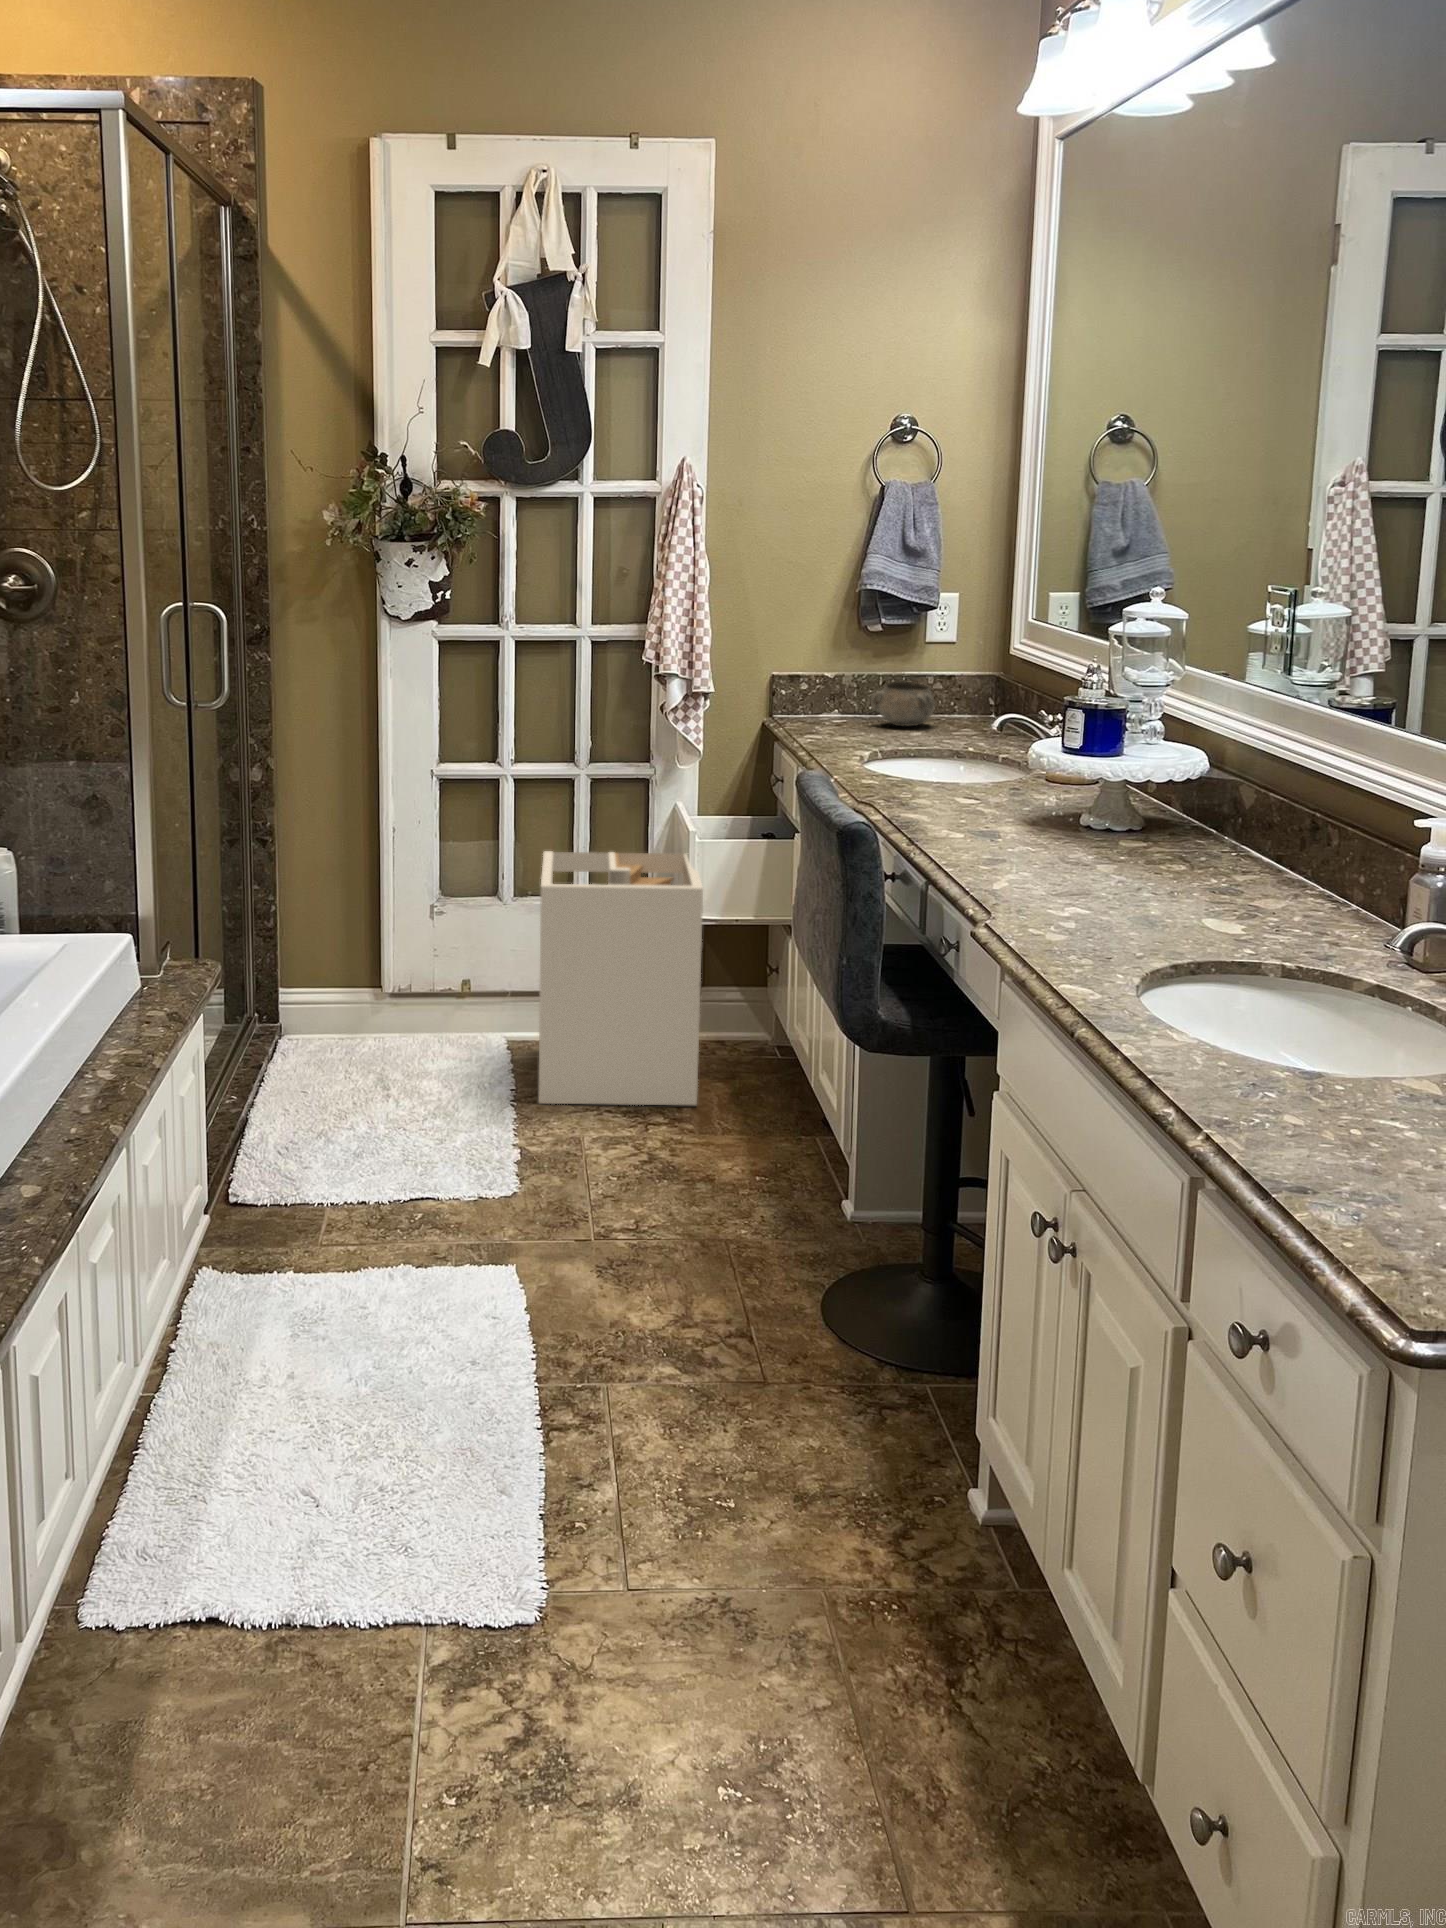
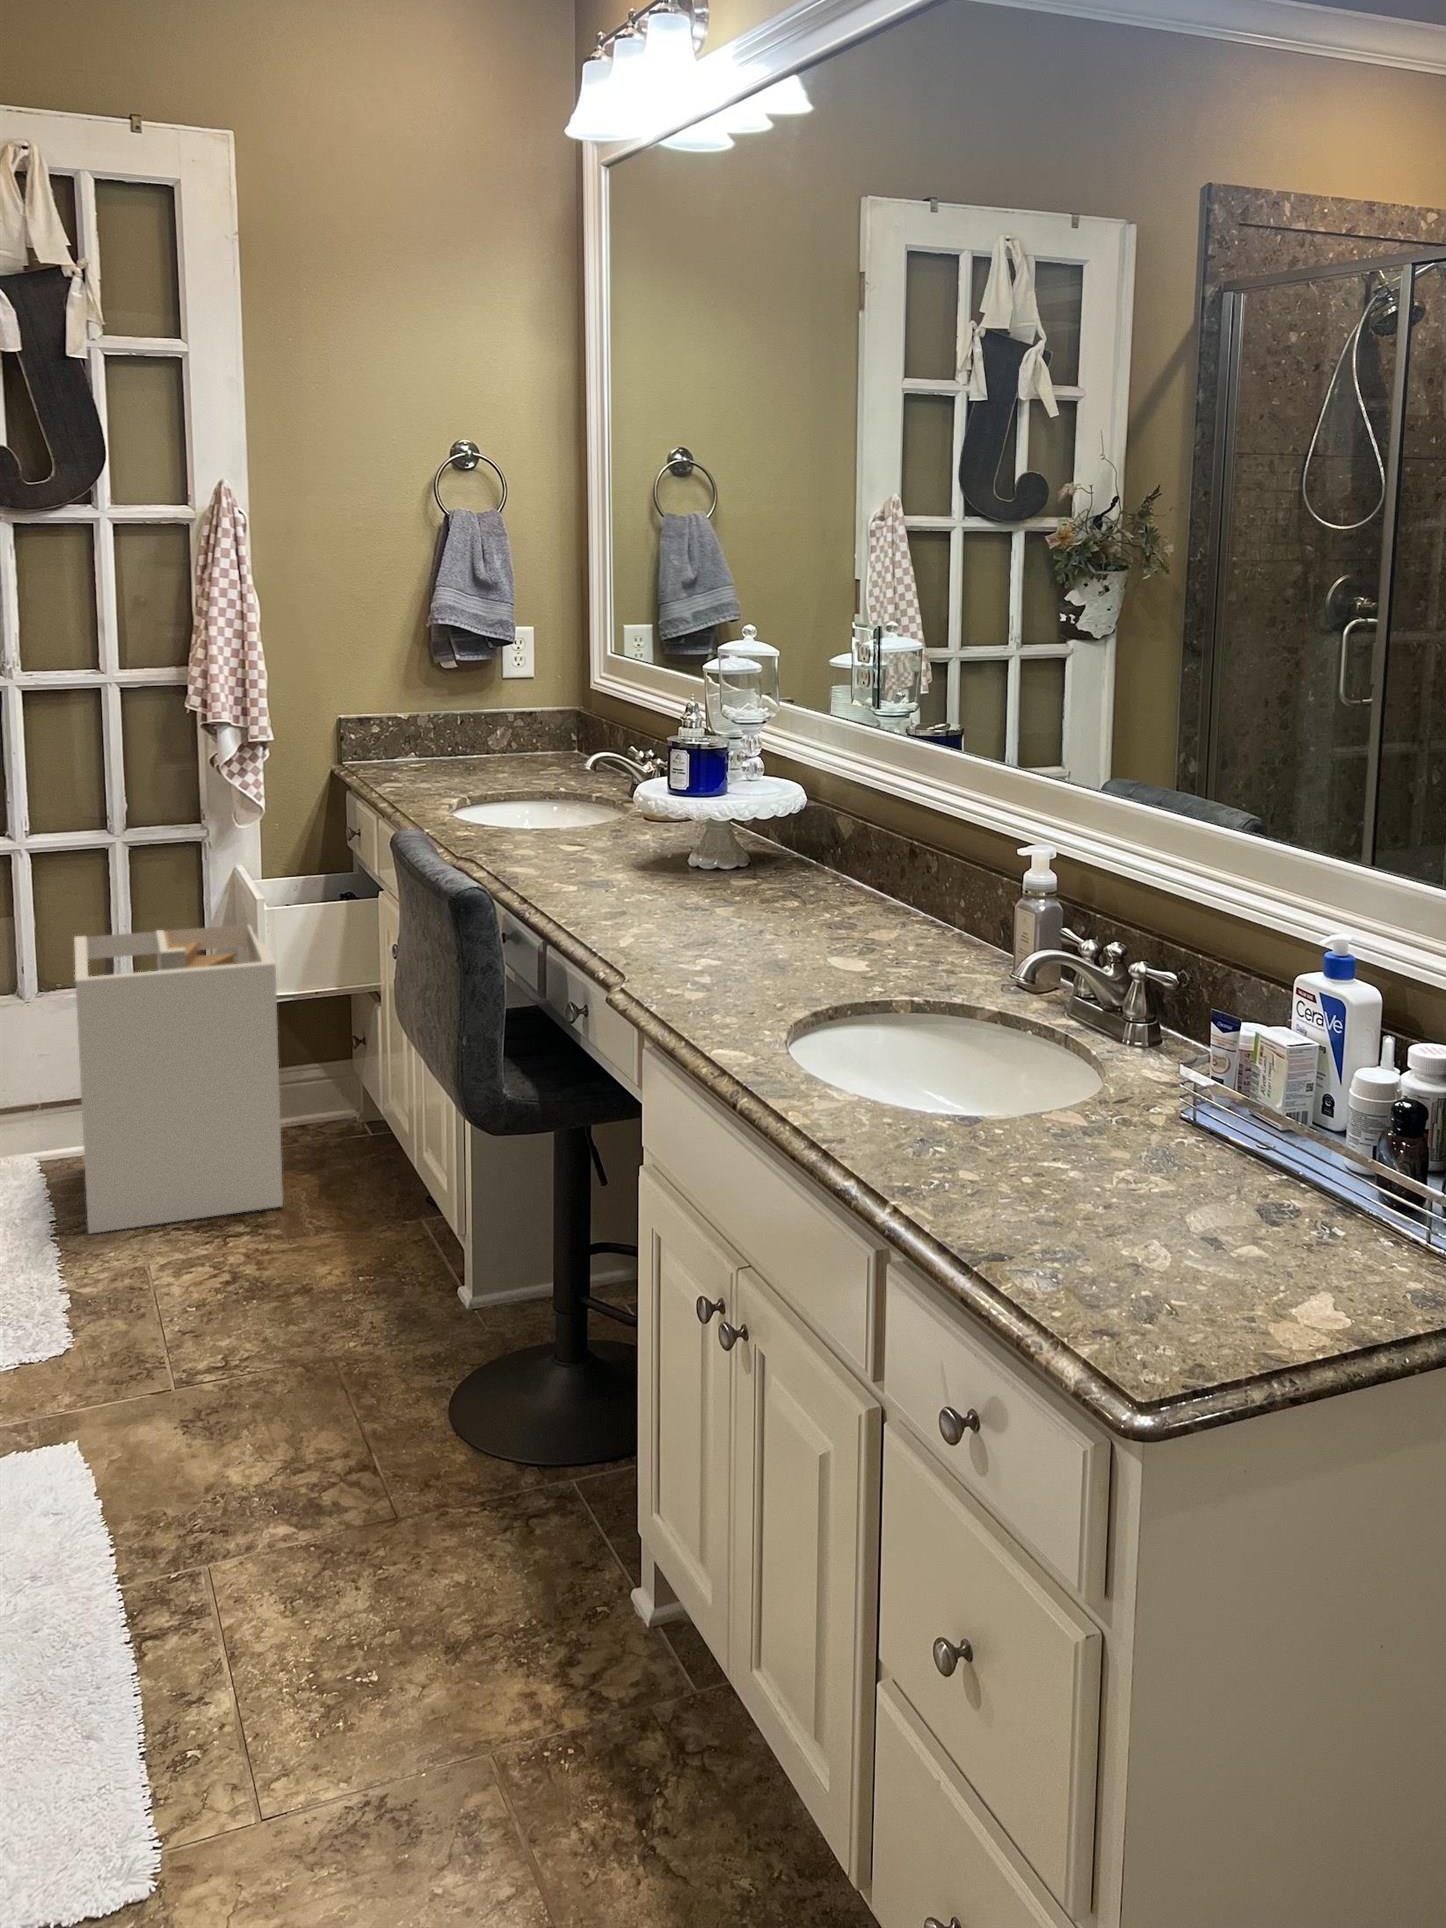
decorative bowl: present [871,681,935,727] -> none [448,720,517,768]

